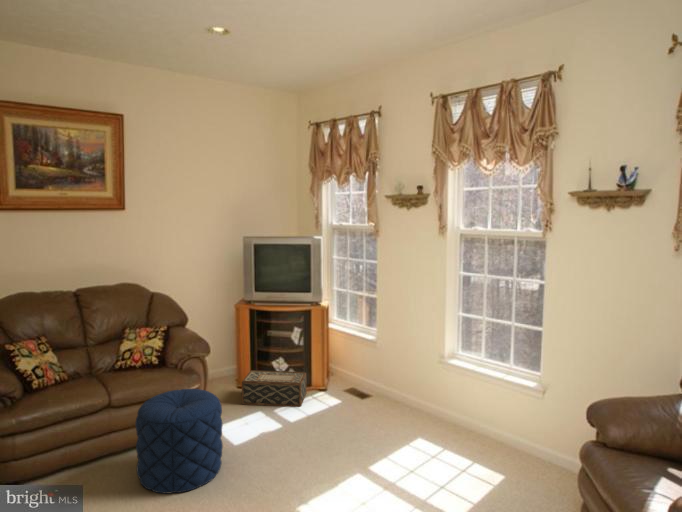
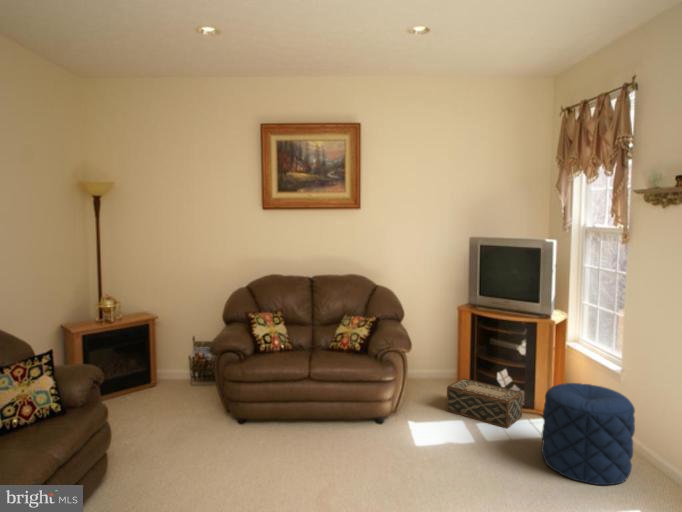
pouf: present [135,389,223,493] -> present [541,383,635,485]

